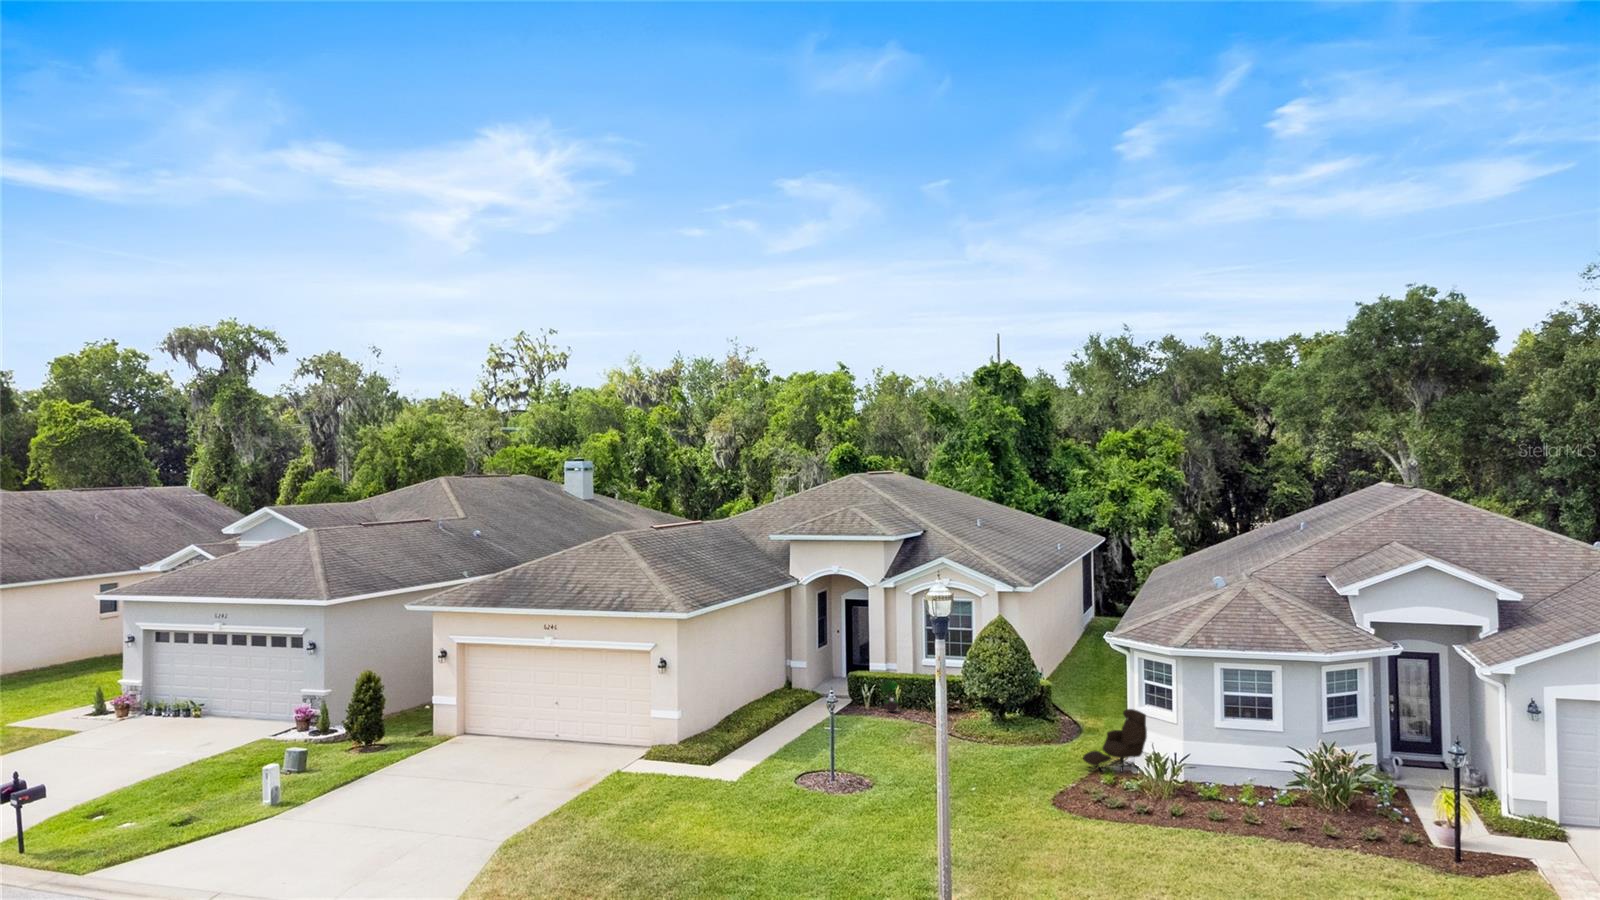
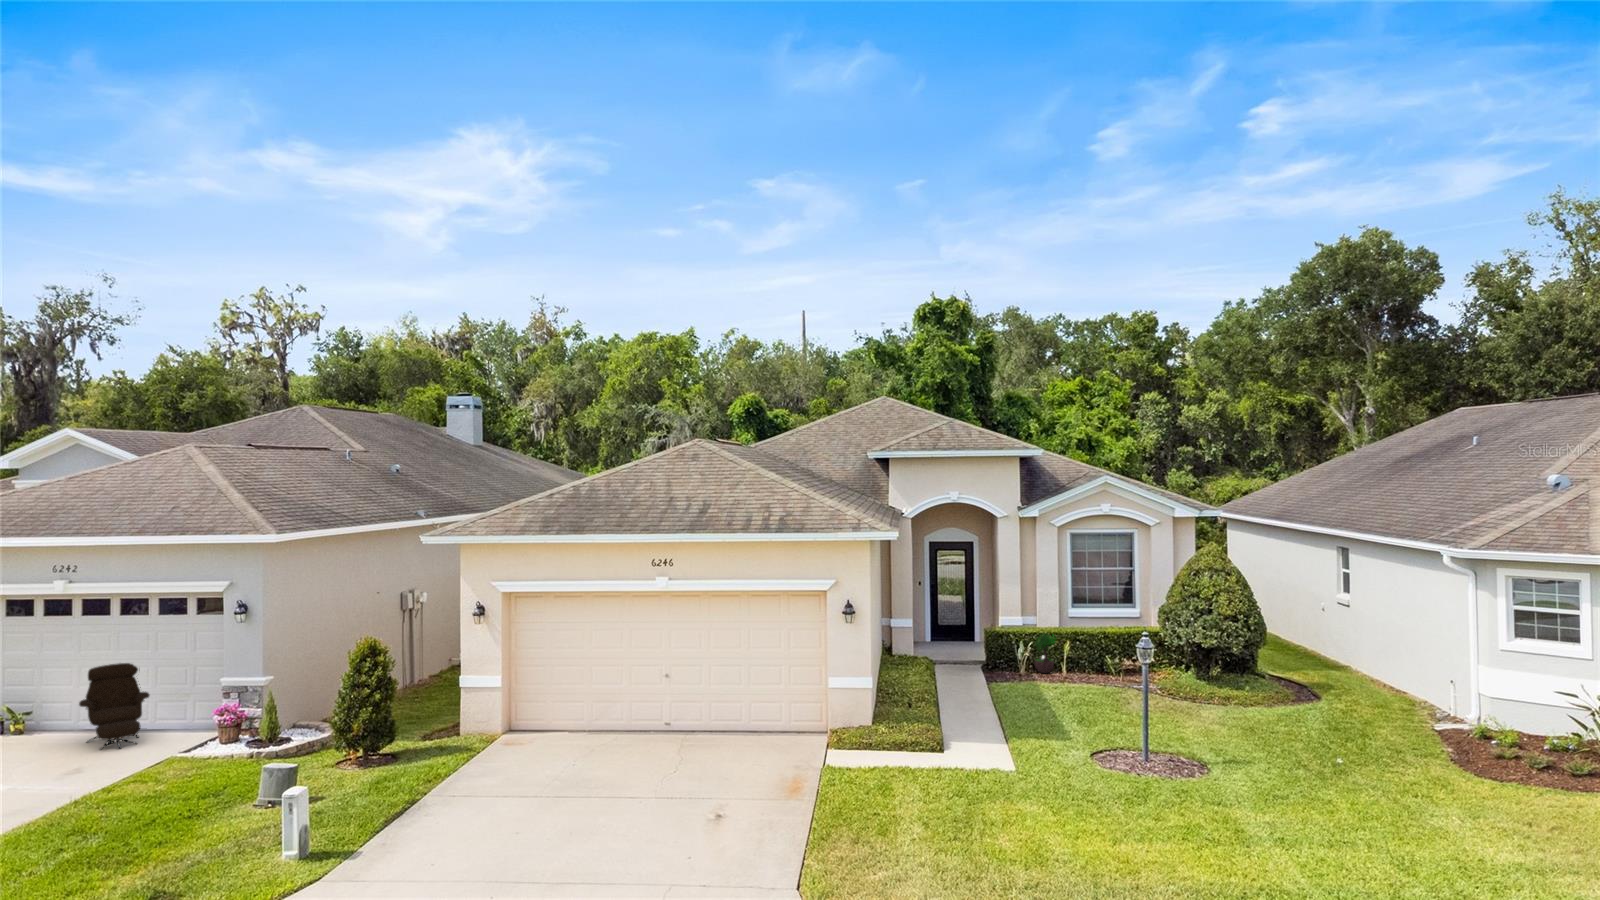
lounge chair: present [1083,709,1147,772] -> present [79,663,150,748]

